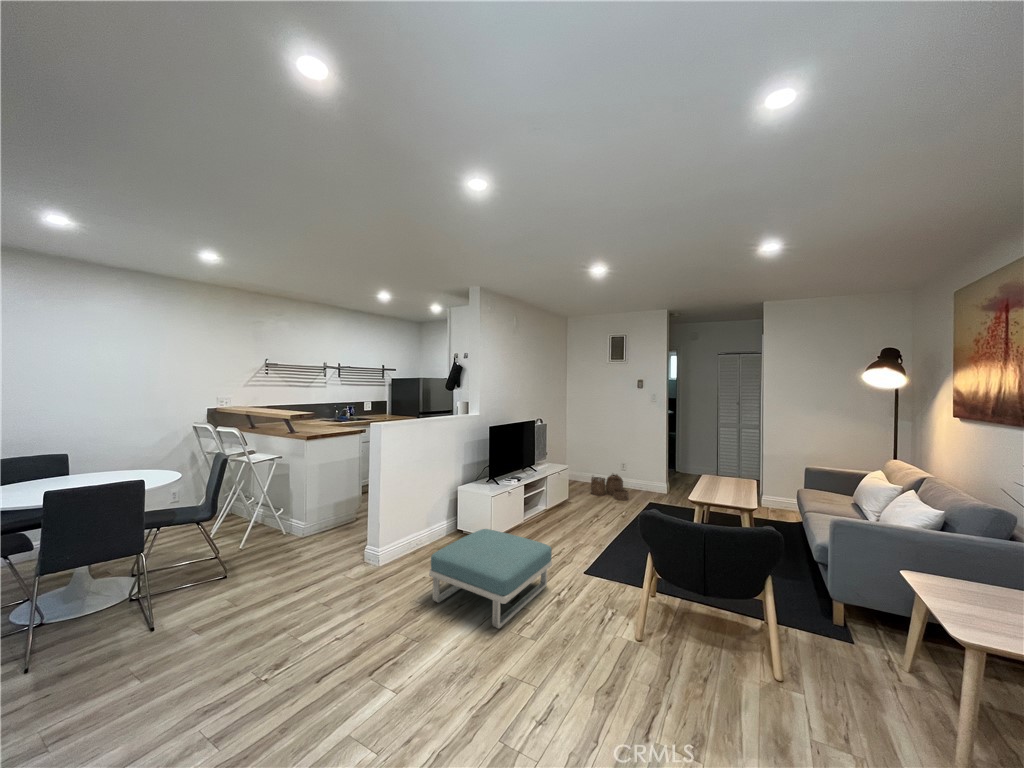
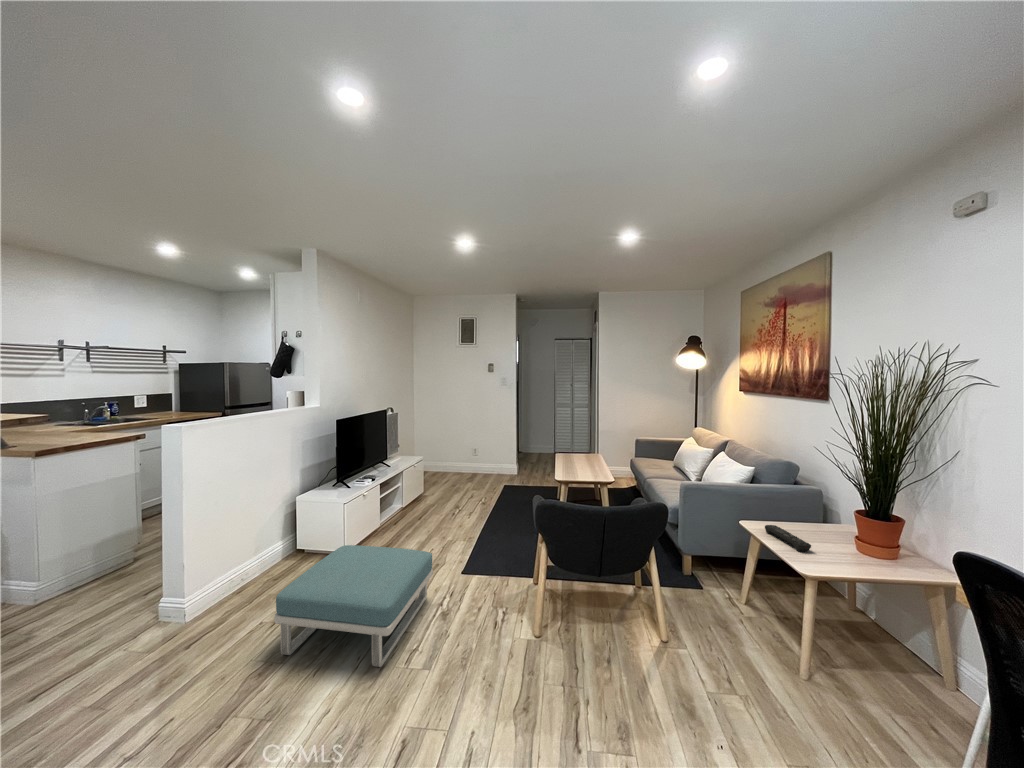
woven basket: present [591,474,628,501] -> none [450,459,488,487]
remote control: none [934,580,996,619] -> present [765,525,811,551]

